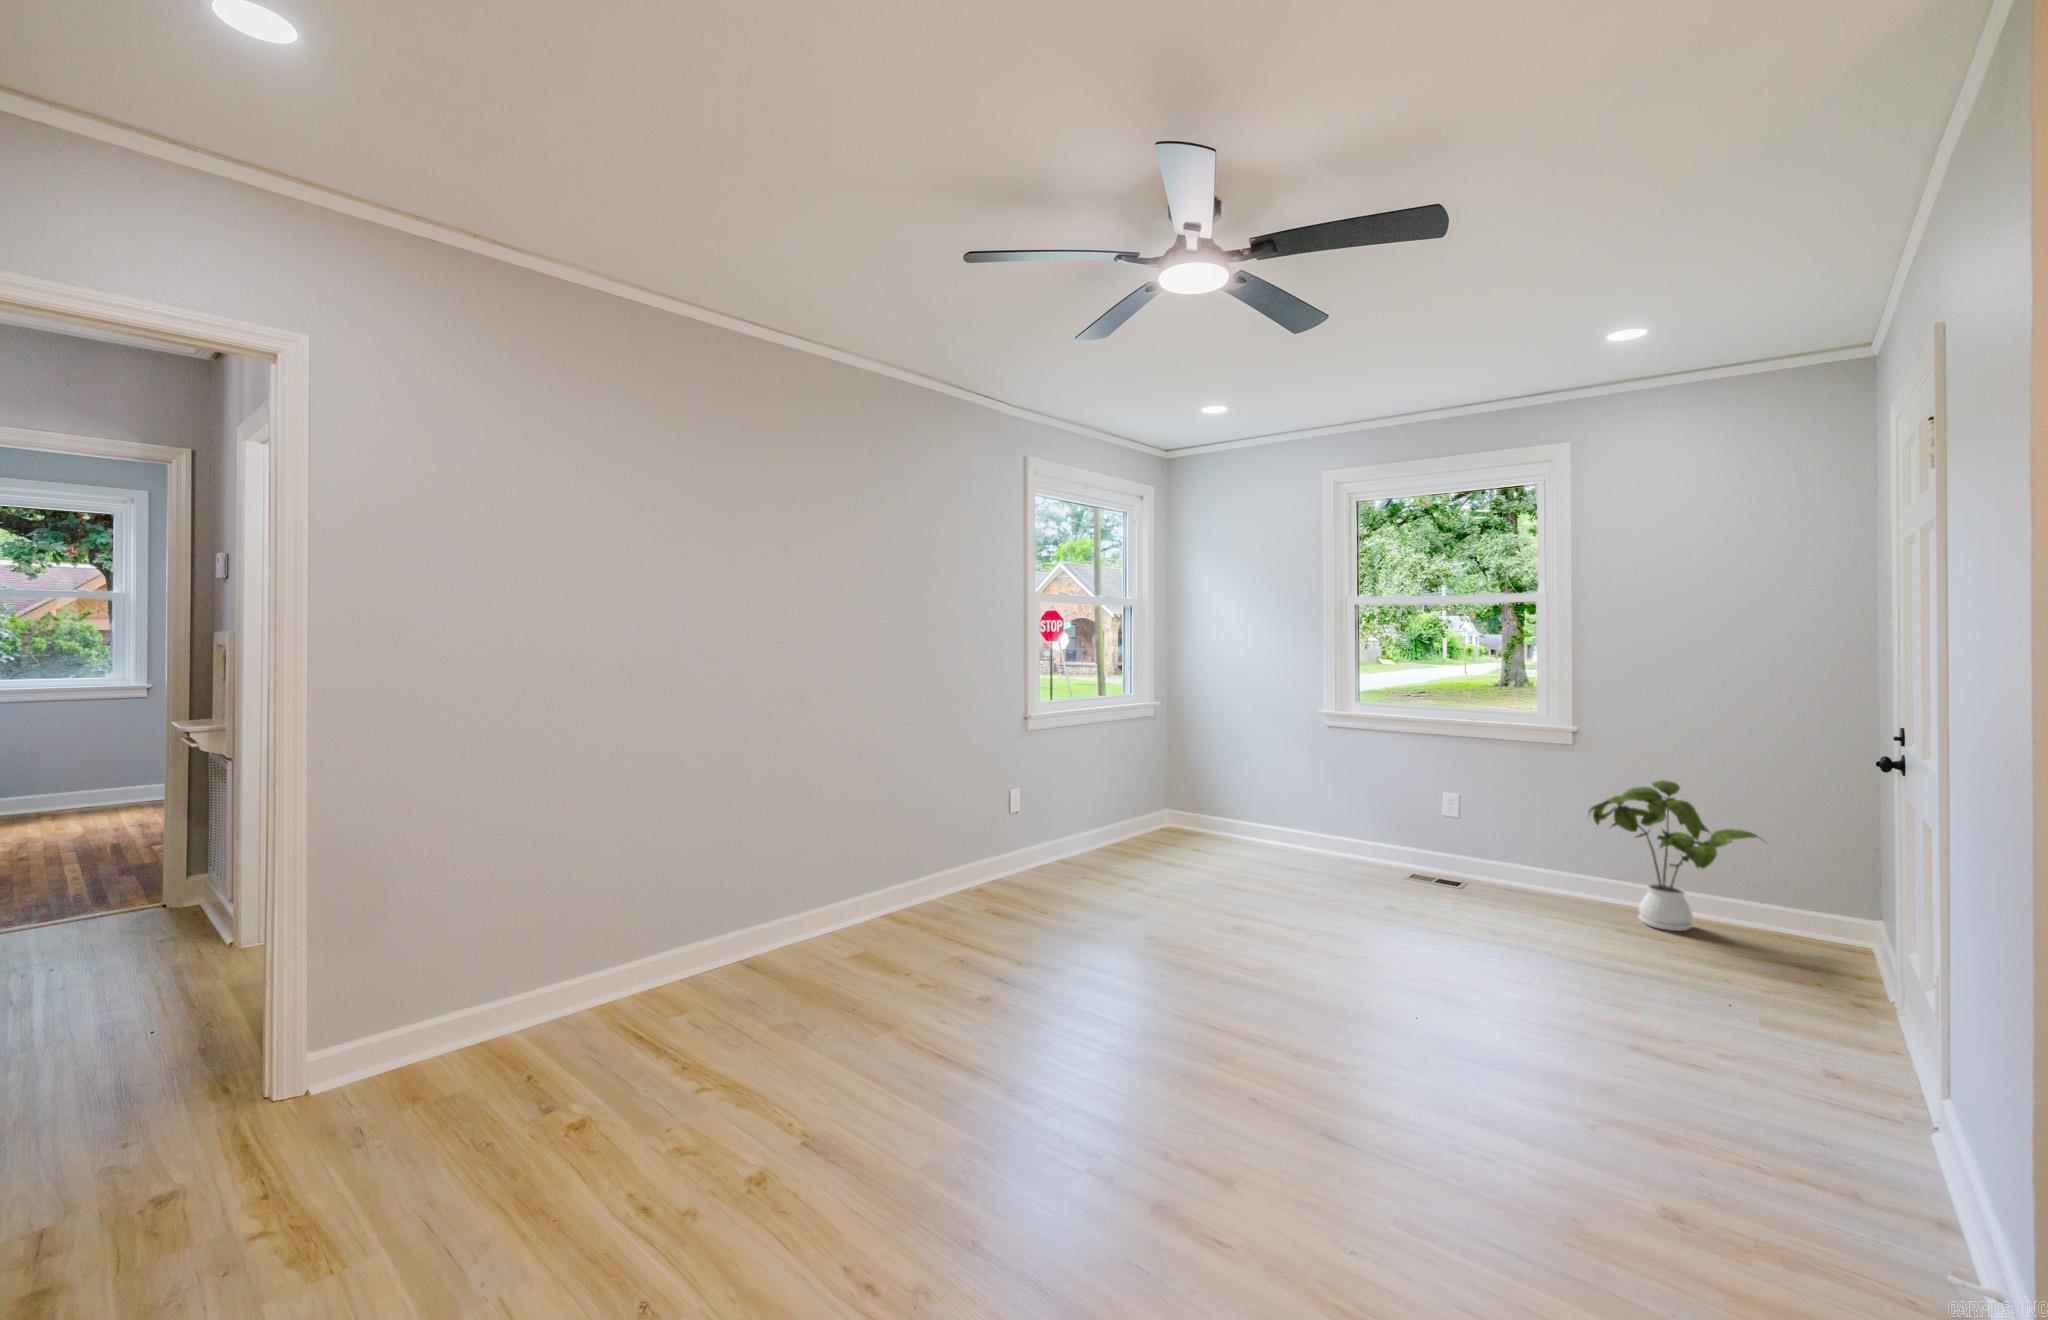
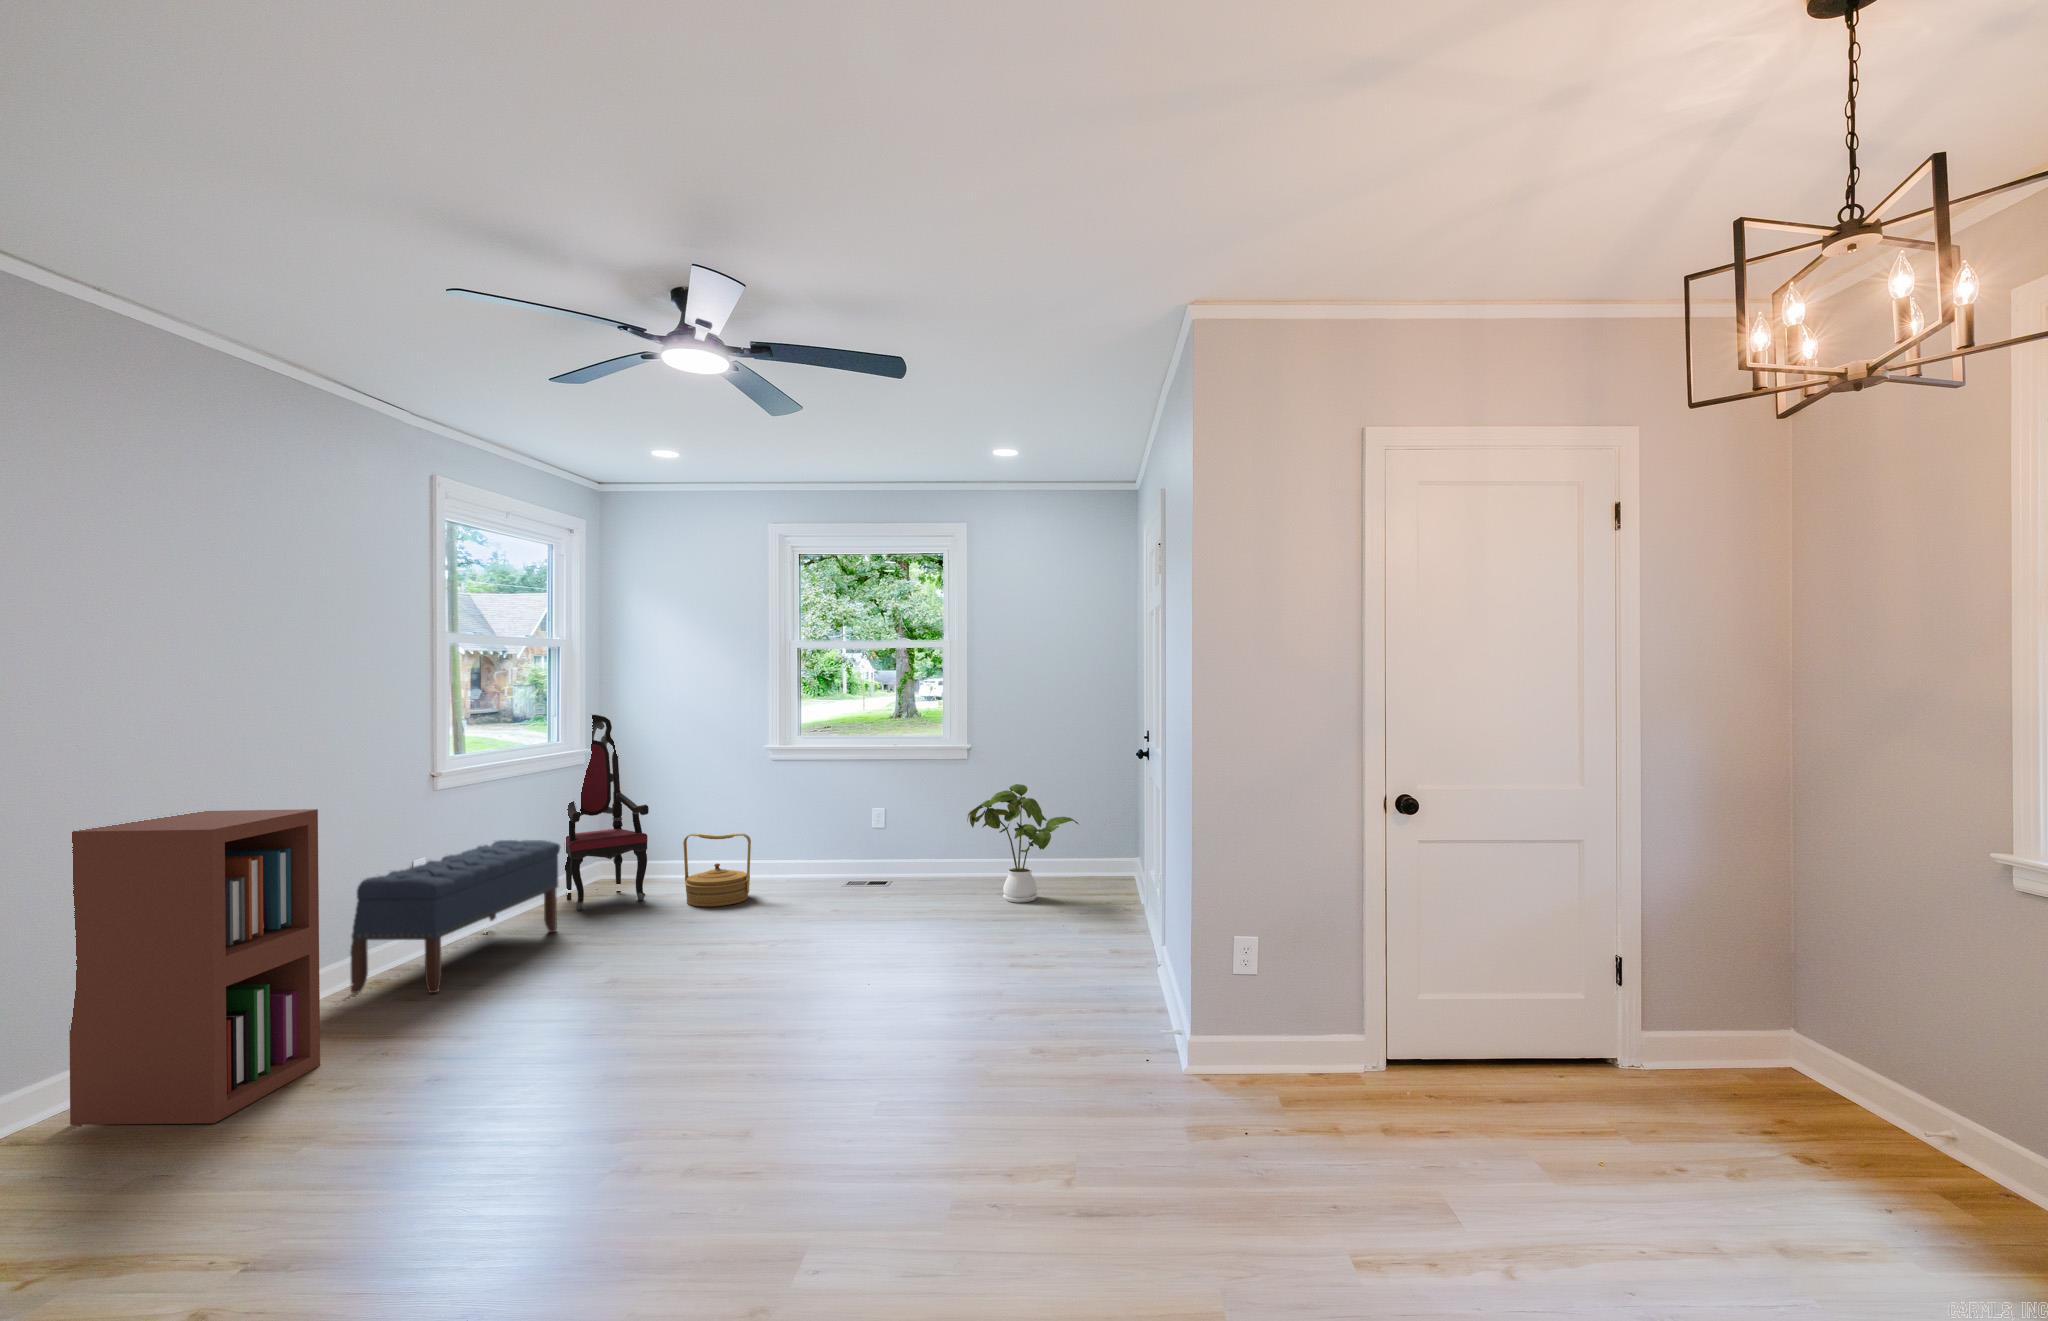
armchair: none [1162,672,1232,846] -> present [565,715,649,910]
bookshelf: none [778,730,928,974] -> present [69,809,320,1125]
bench: none [974,776,1148,900] -> present [350,840,560,993]
woven basket: none [1262,790,1328,866] -> present [683,834,751,907]

